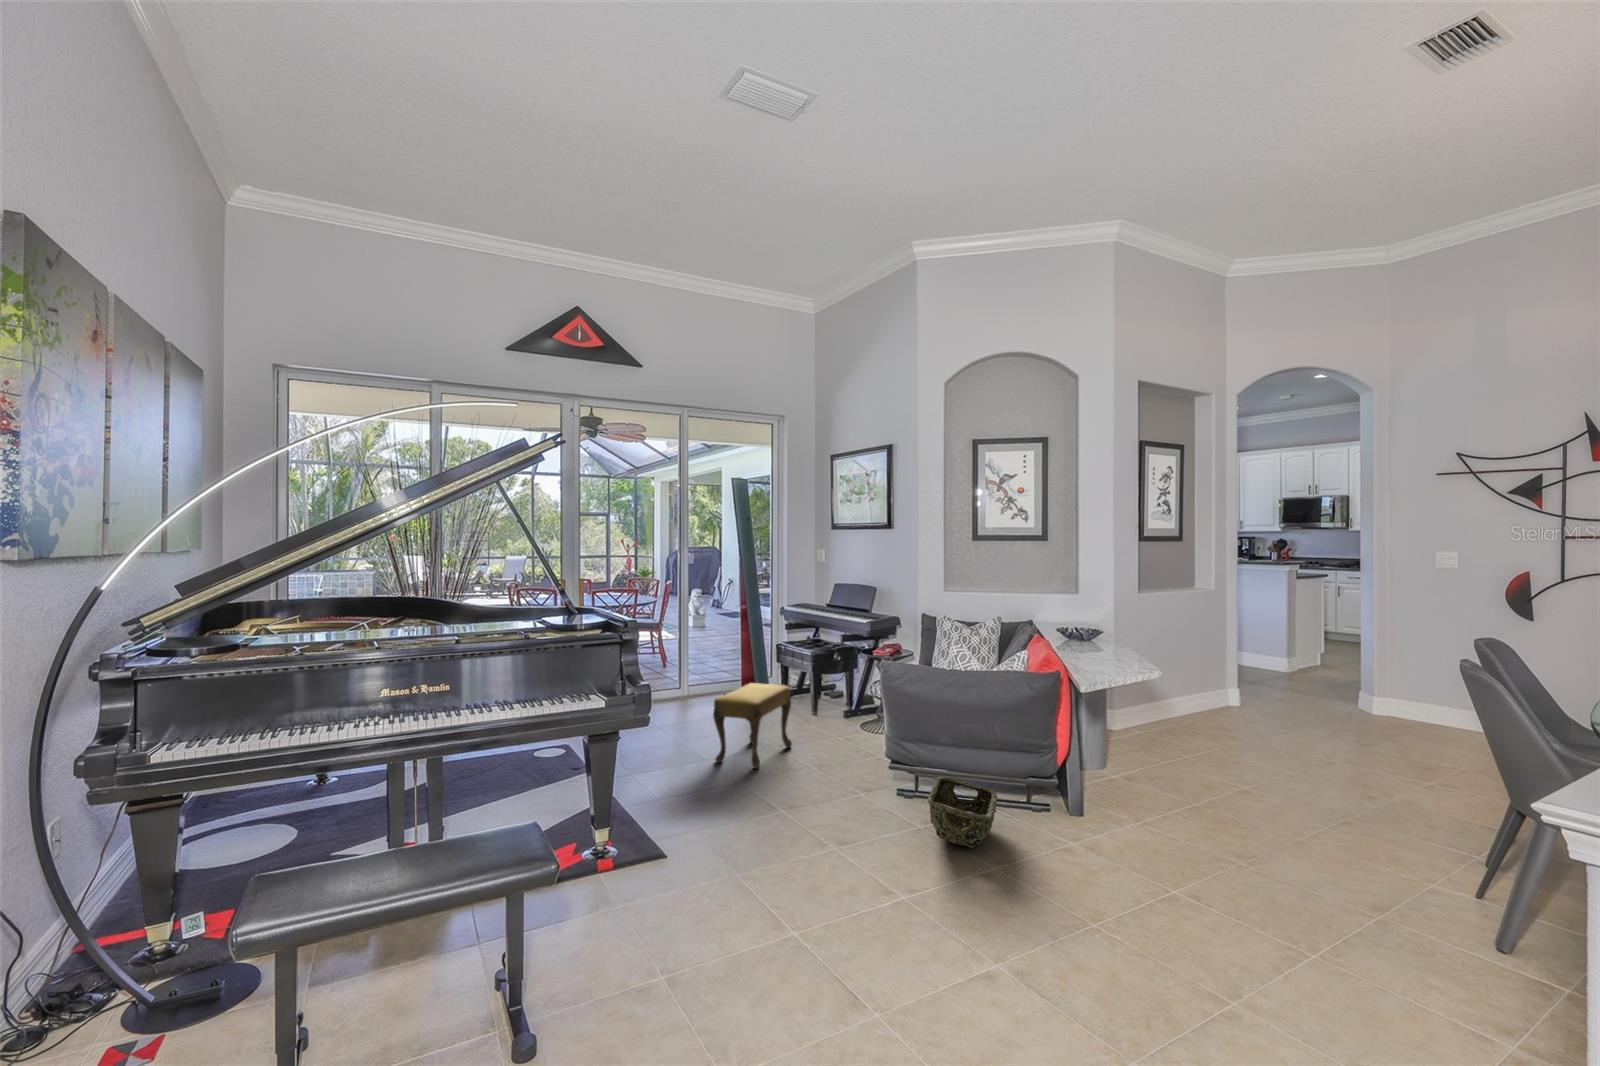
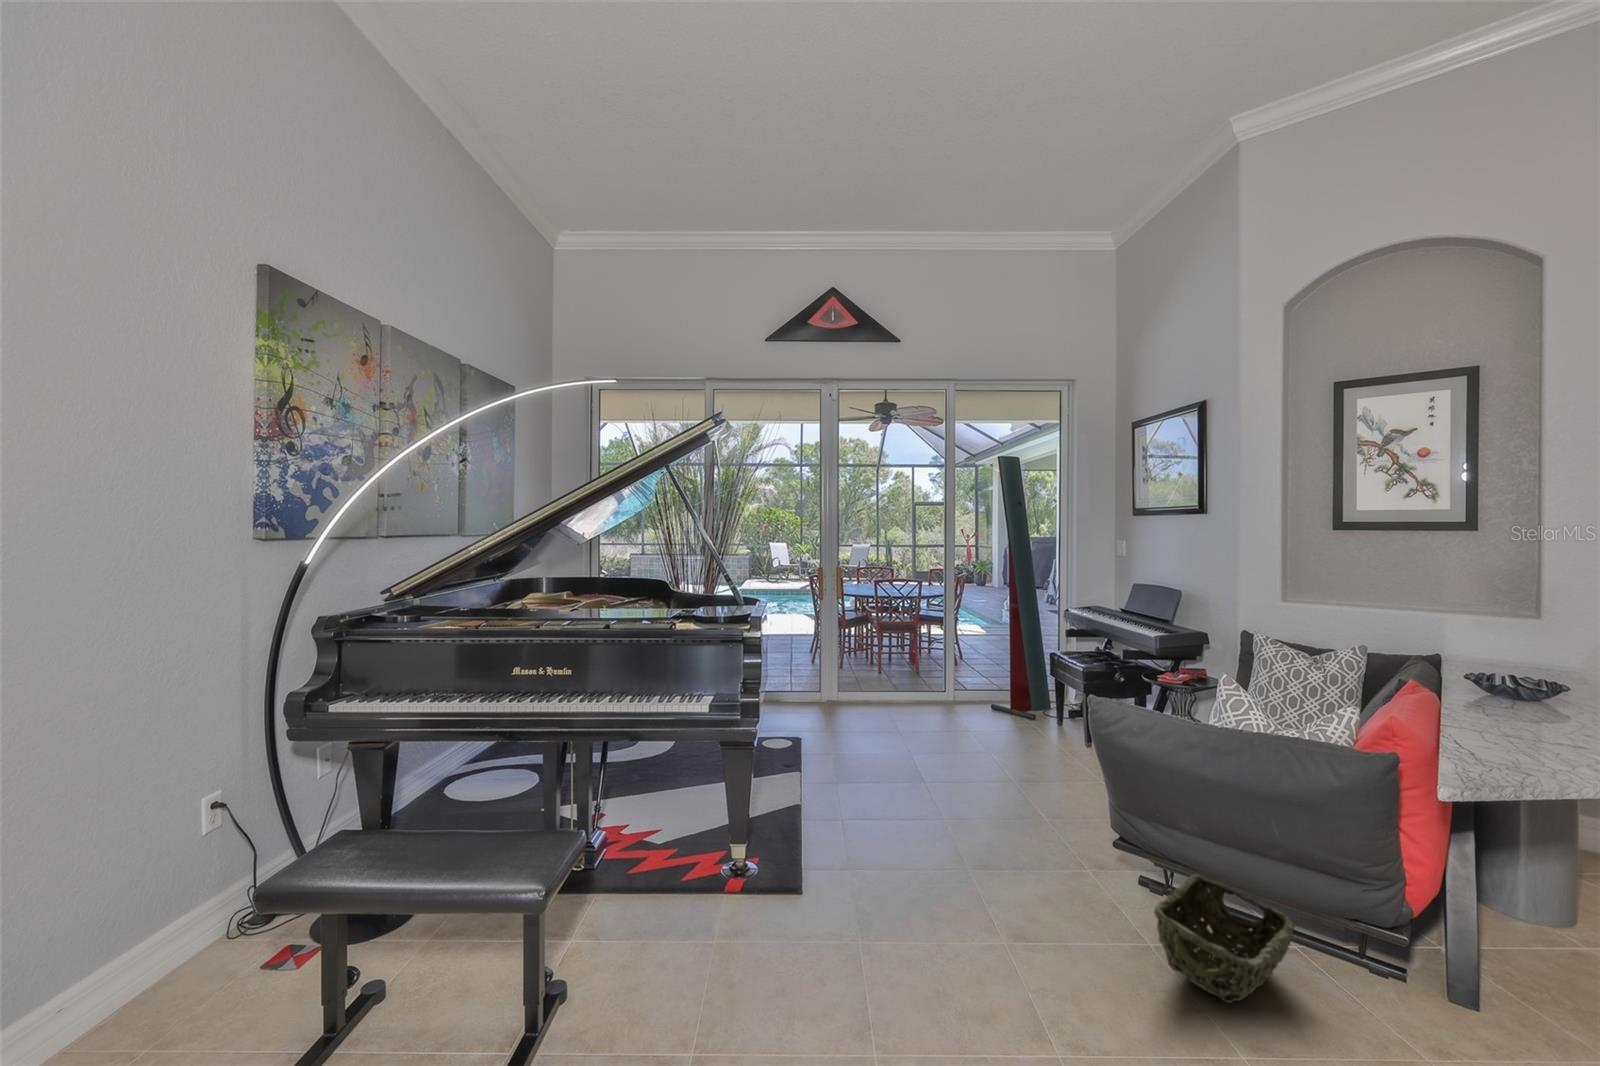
footstool: present [713,683,792,769] -> none [931,696,1035,801]

